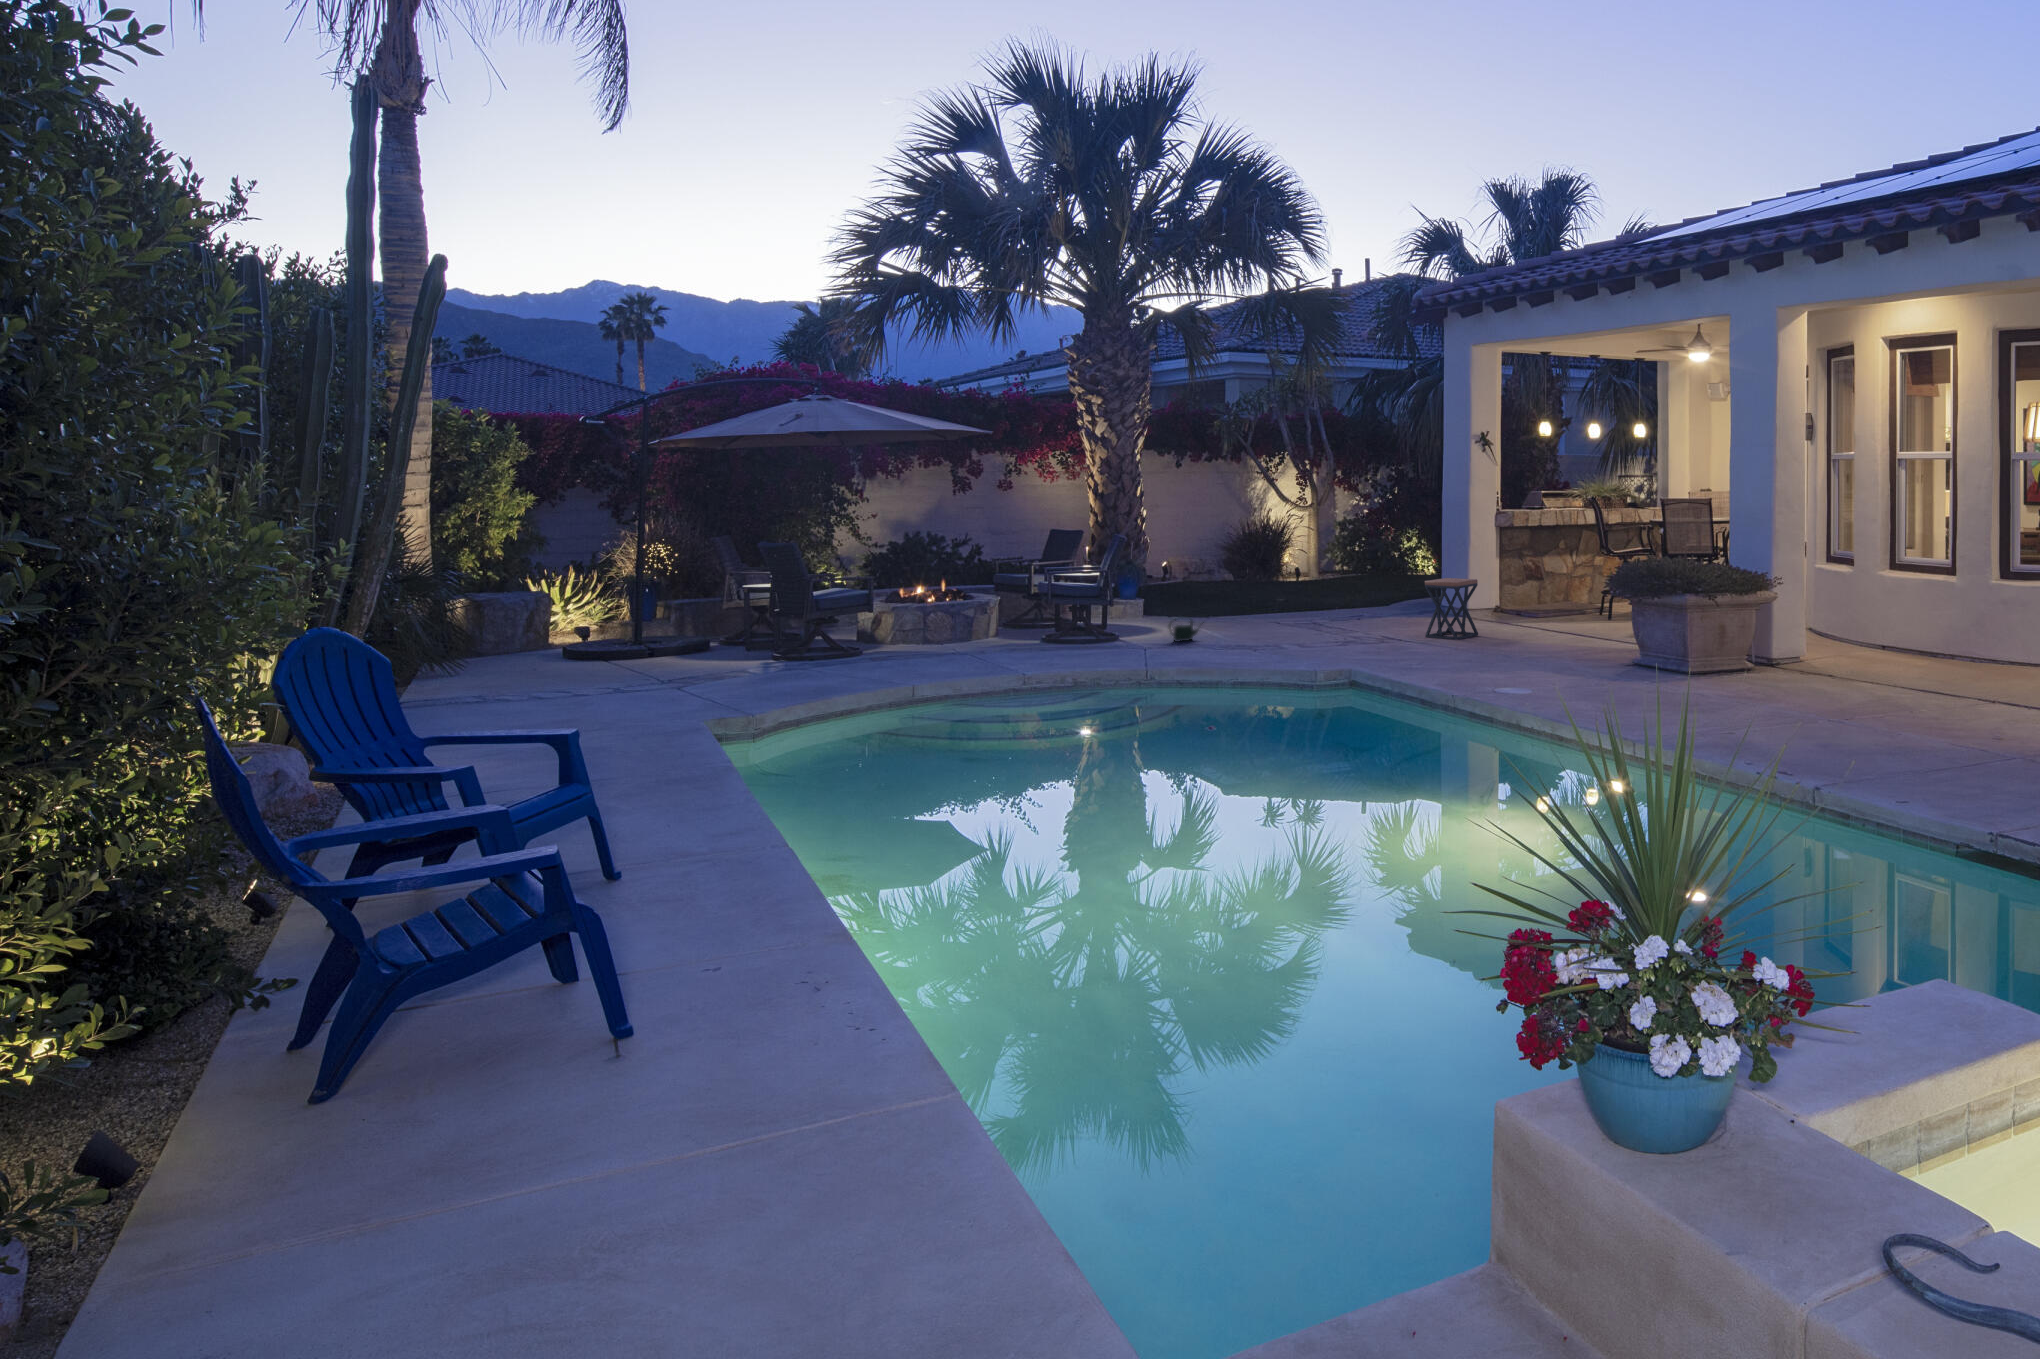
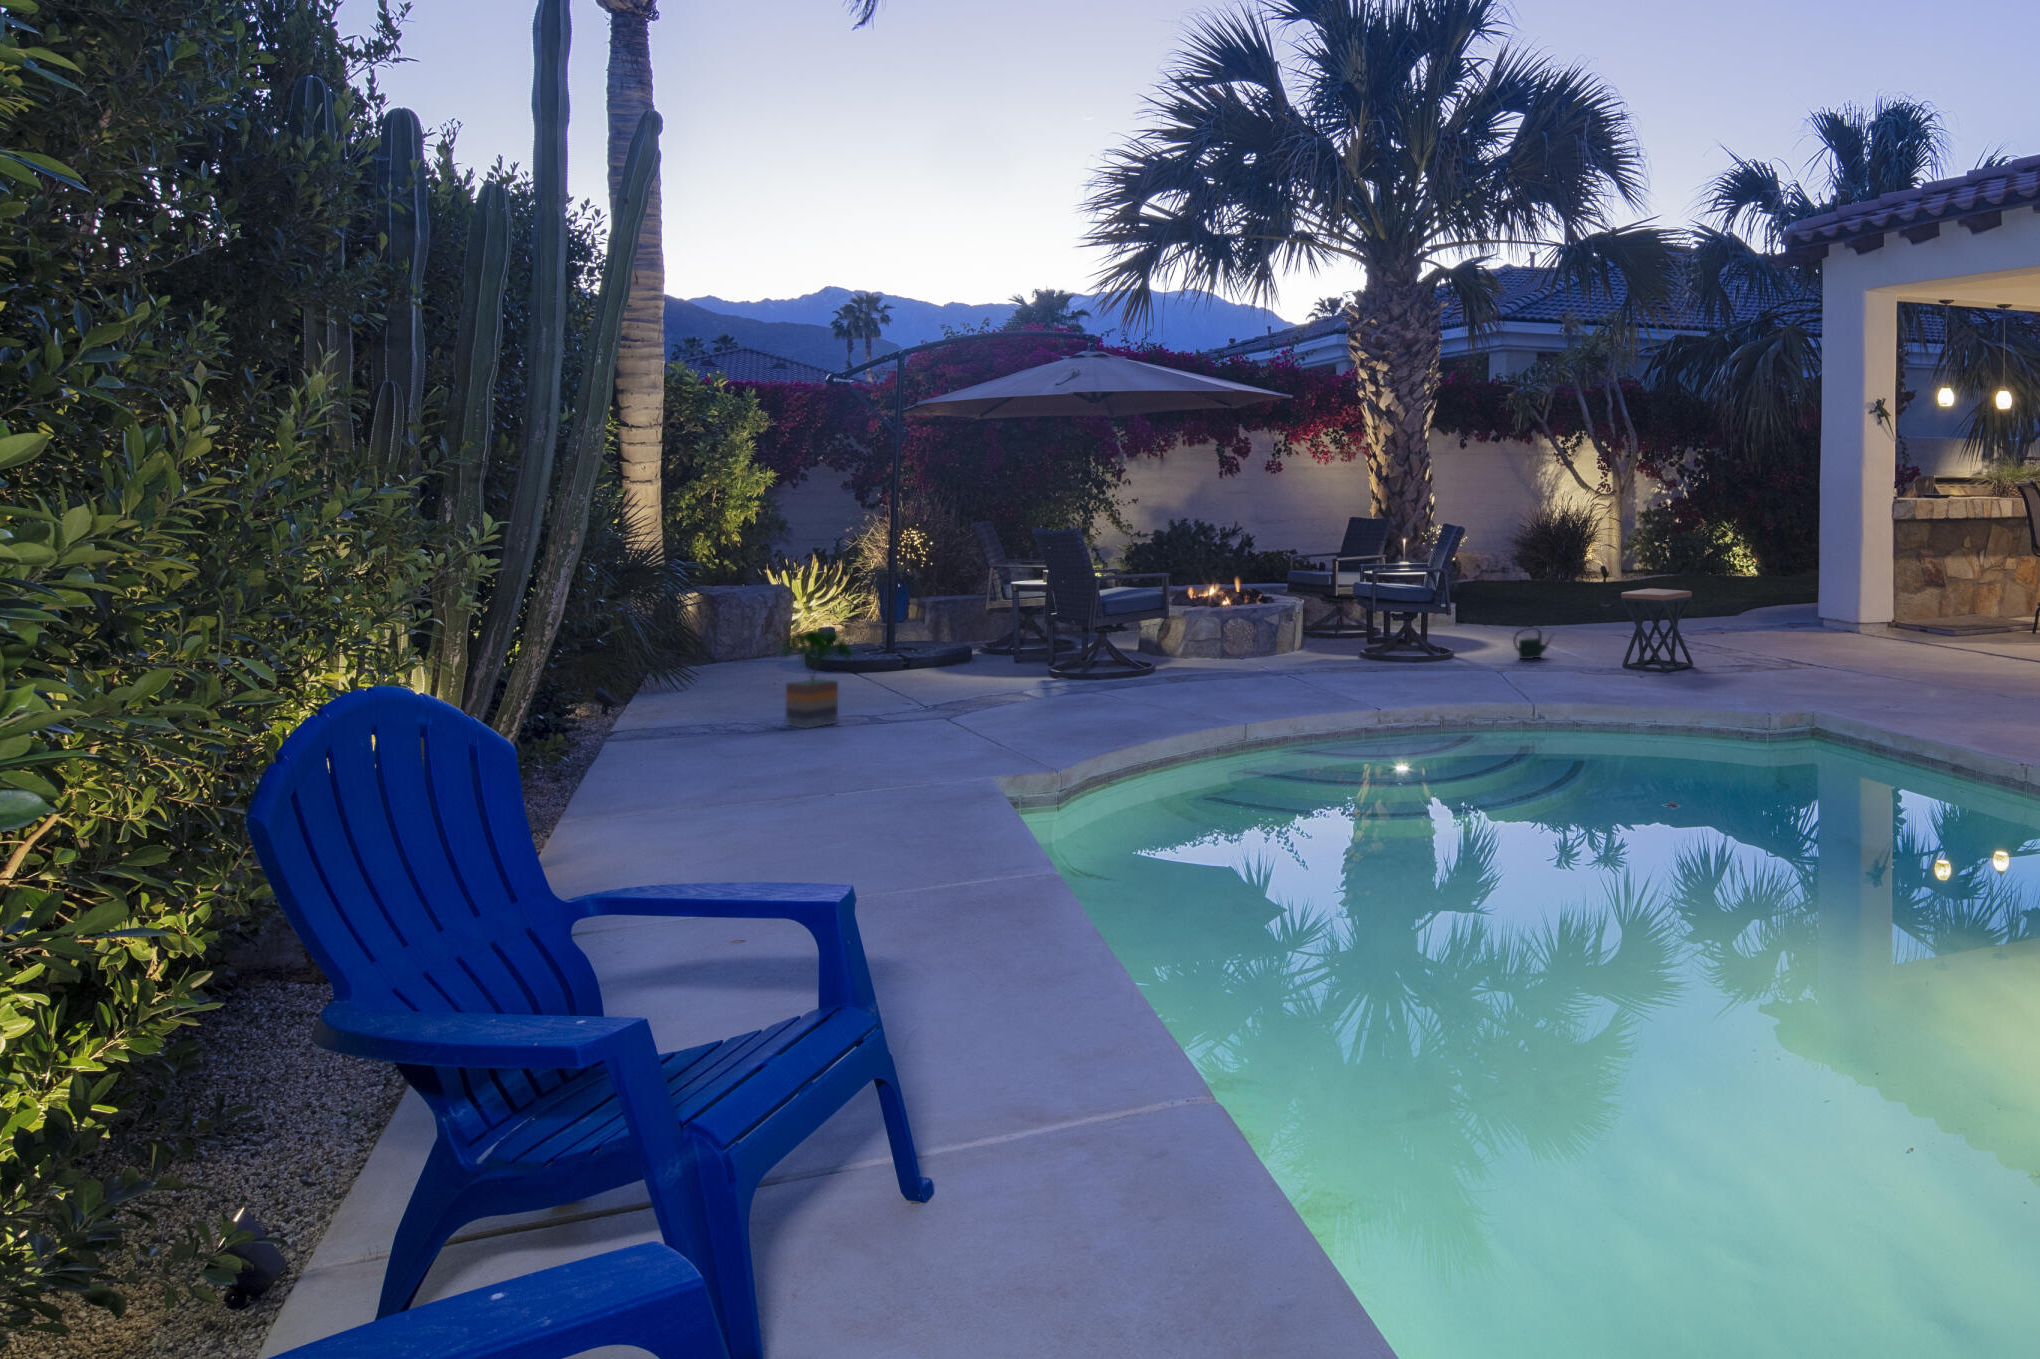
stool: present [1425,578,1478,640] -> present [1621,588,1693,672]
potted tree: none [525,625,593,704] -> present [780,630,853,728]

